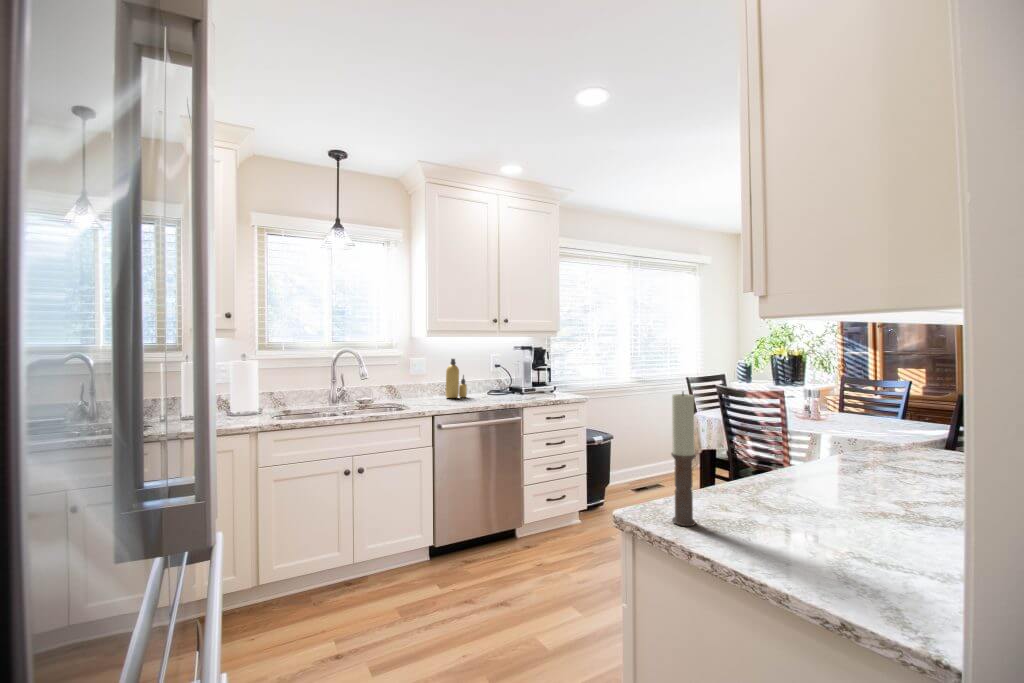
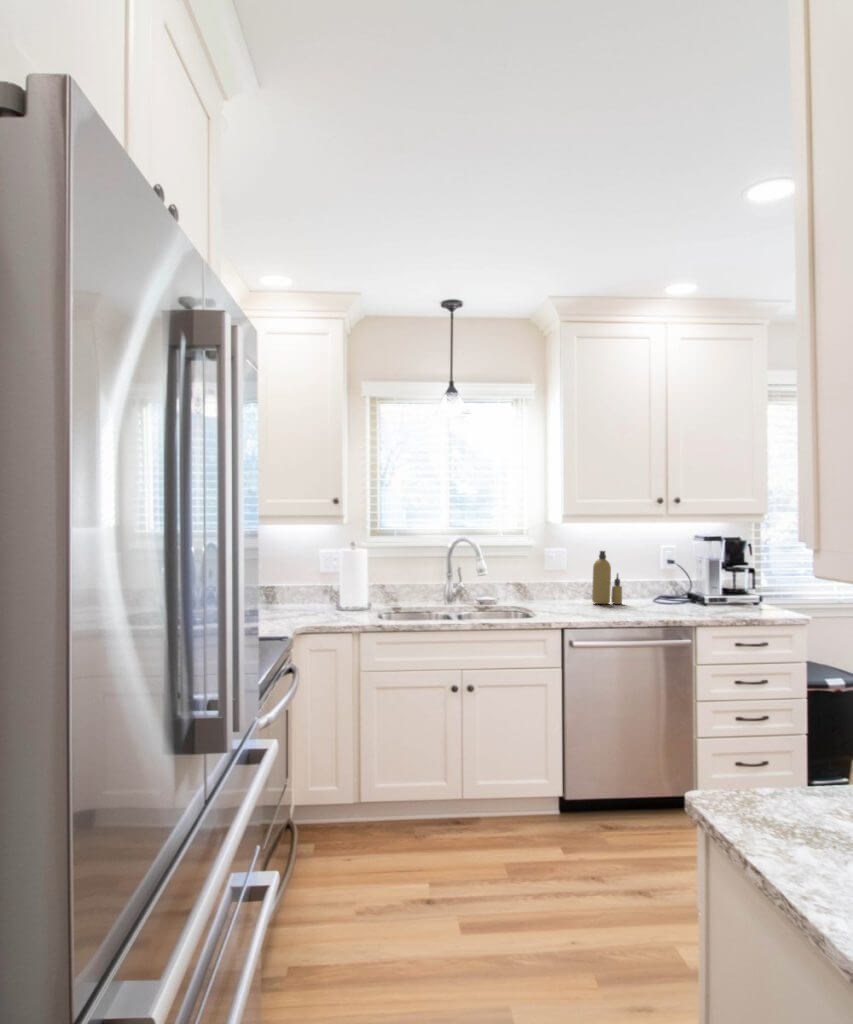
candle: present [671,392,696,526] -> none [762,632,799,826]

